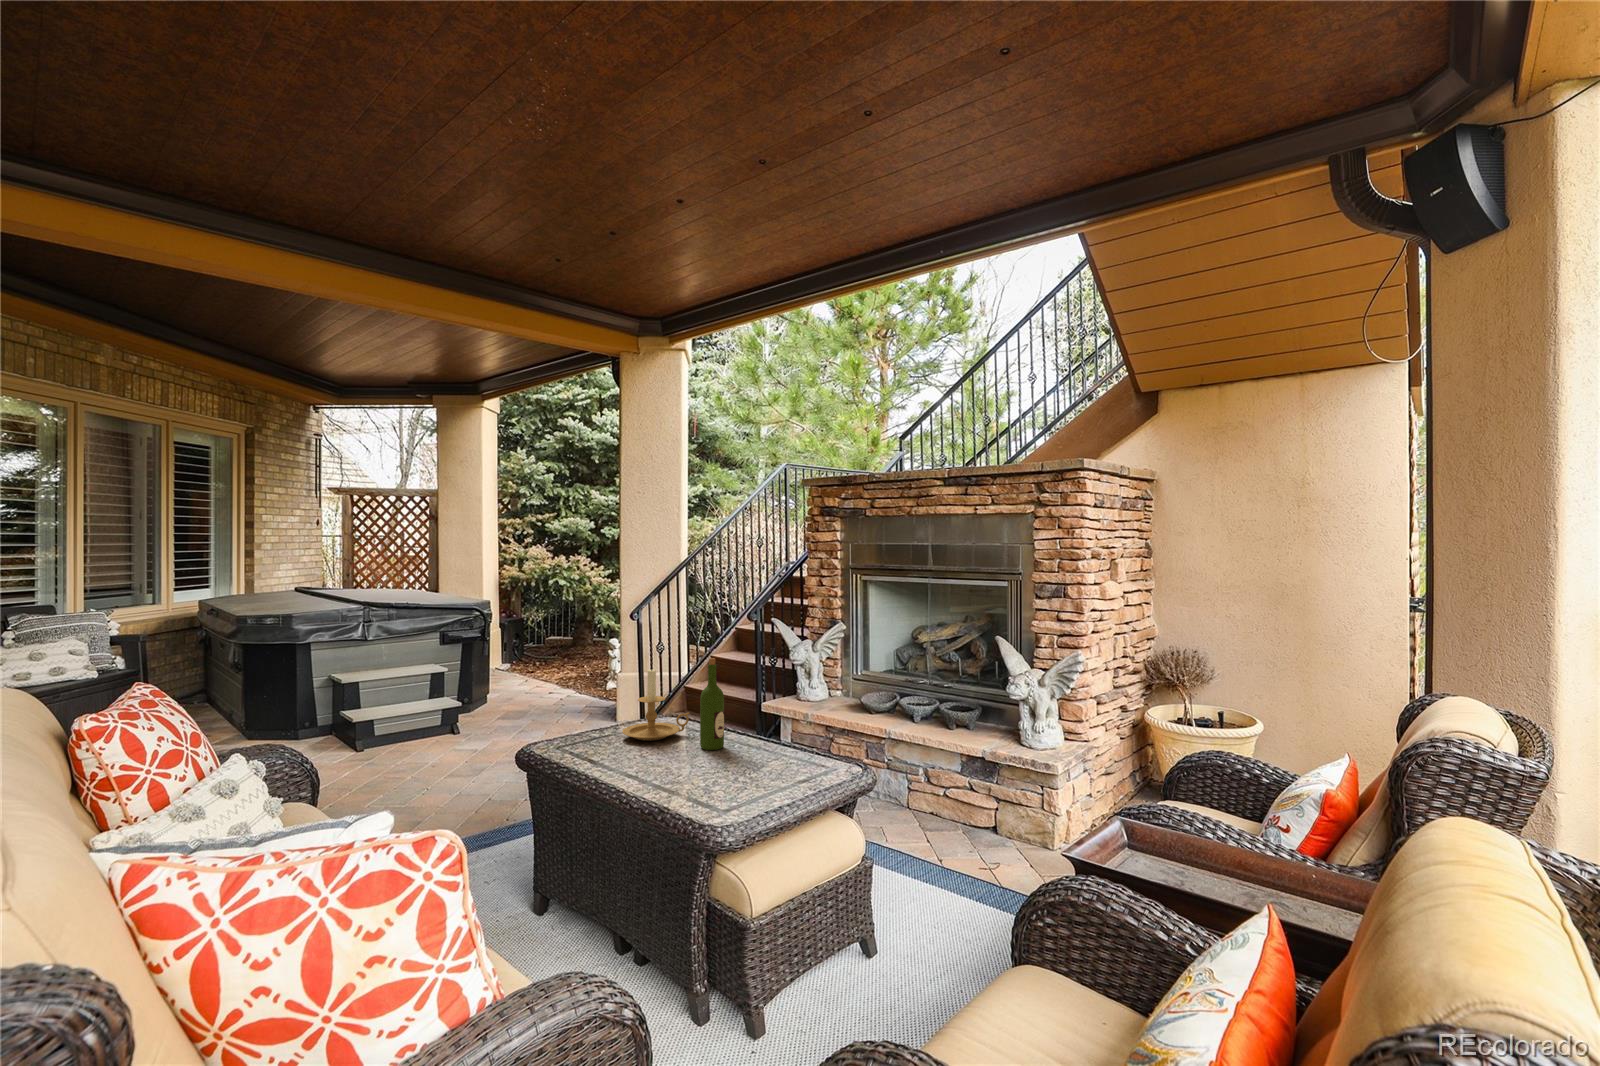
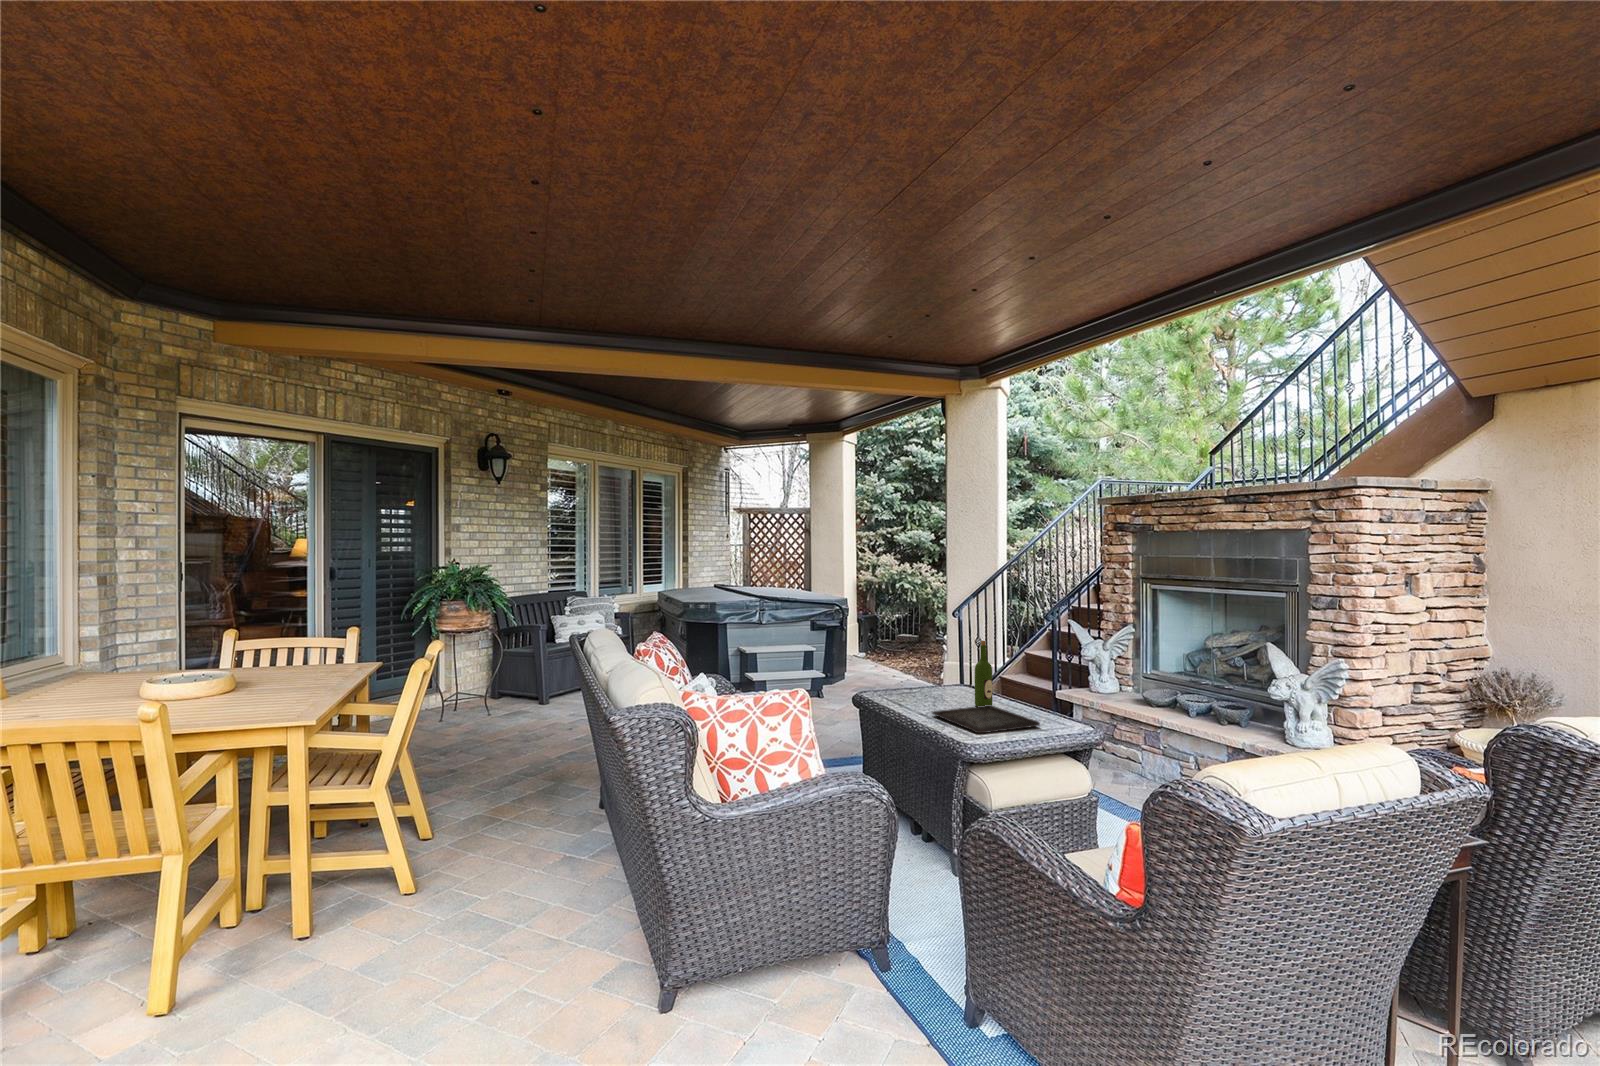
candle holder: present [623,667,690,741] -> none [922,645,971,698]
tray: none [647,747,802,802] -> present [932,705,1040,733]

